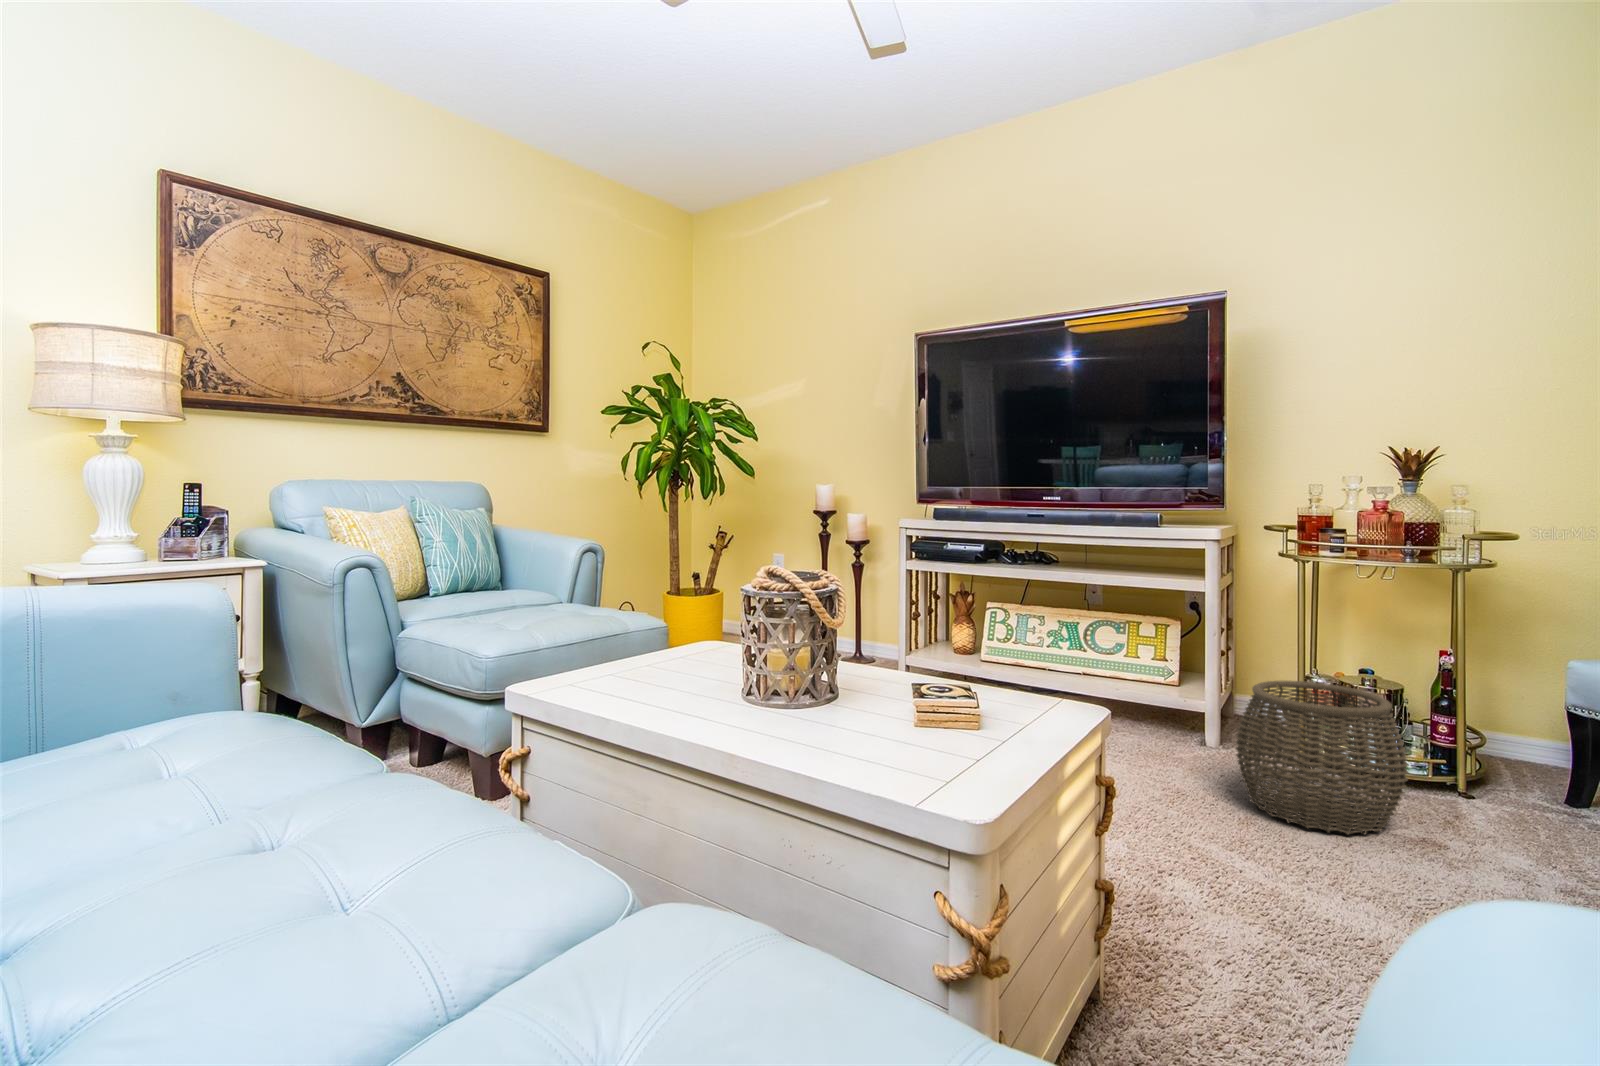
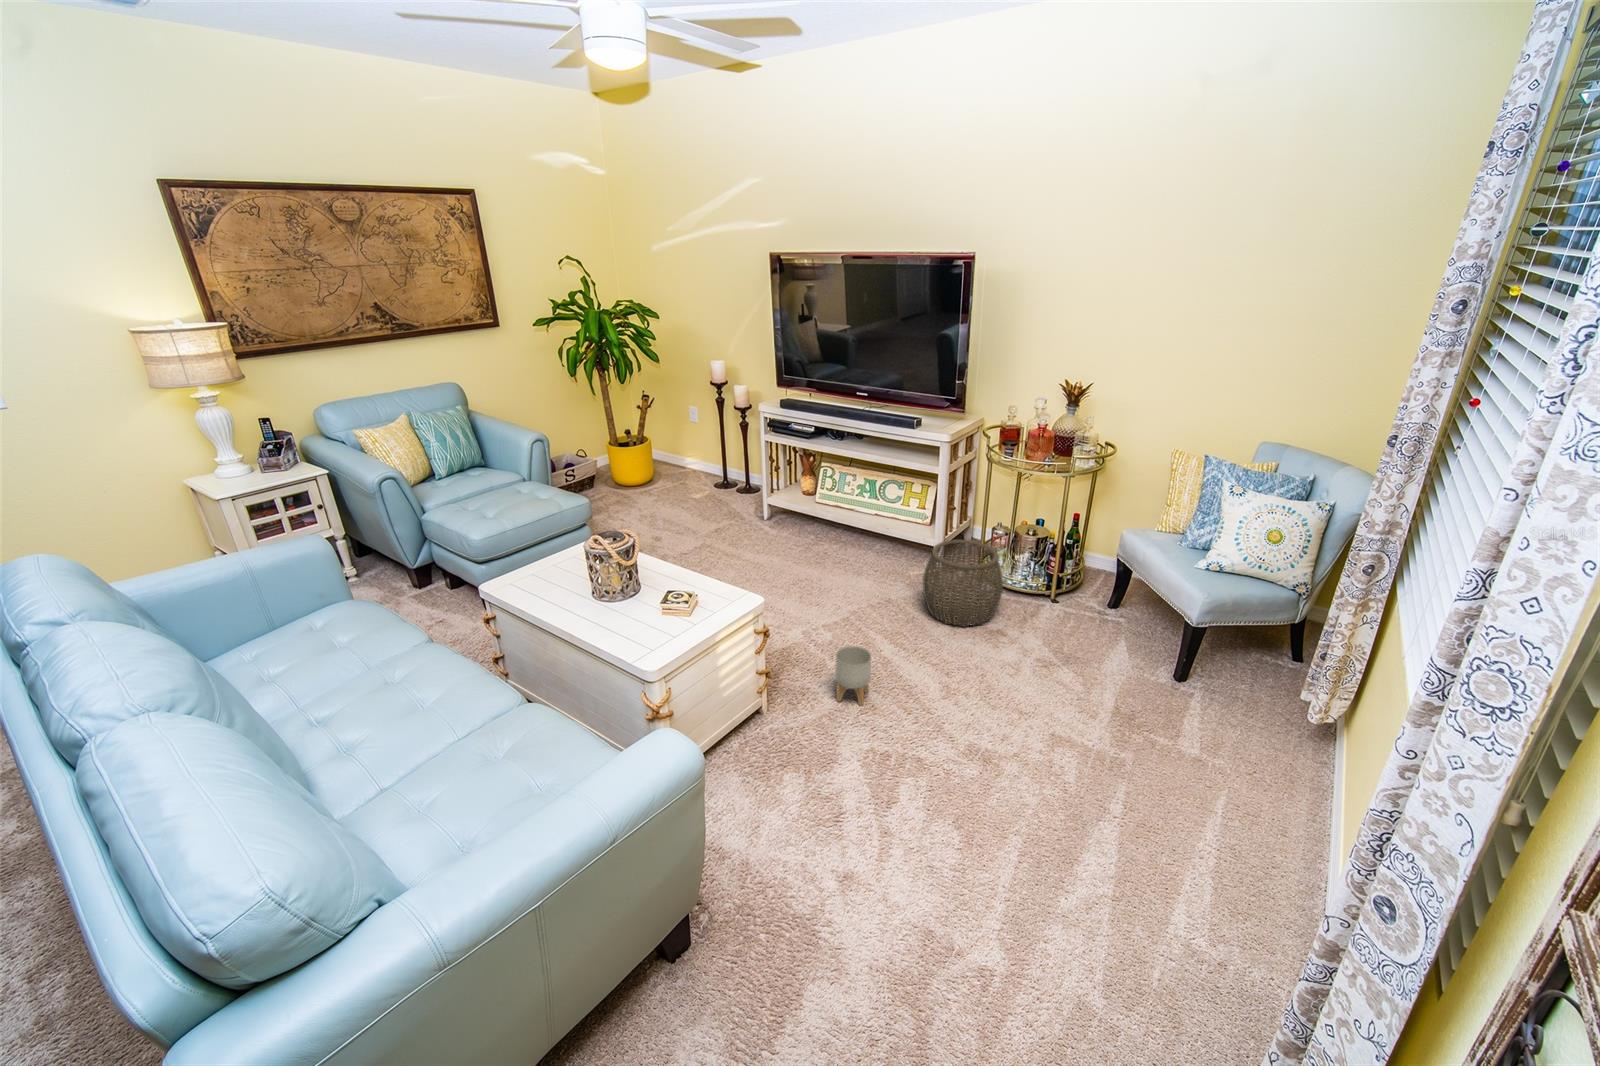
planter: none [1189,839,1279,981] -> present [835,646,871,705]

